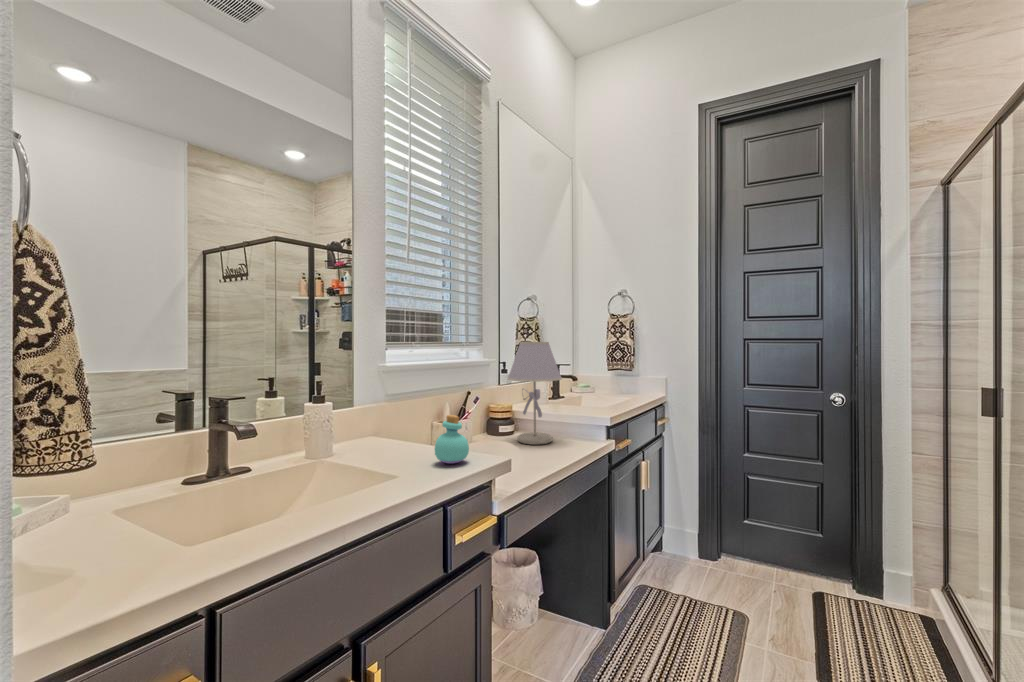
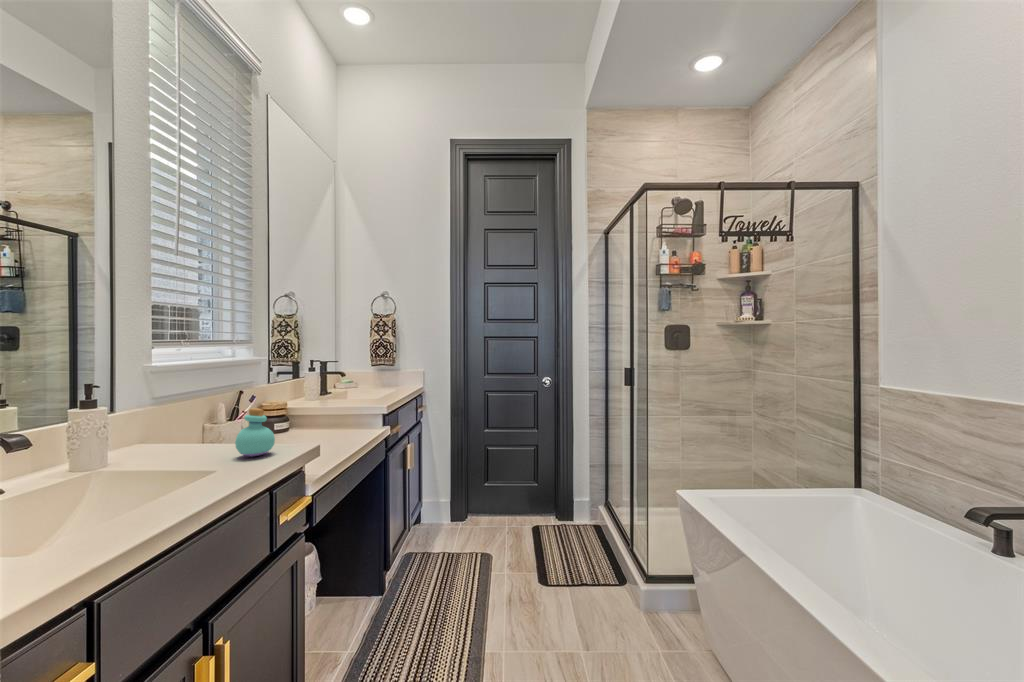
table lamp: present [508,342,562,445] -> none [284,338,343,438]

